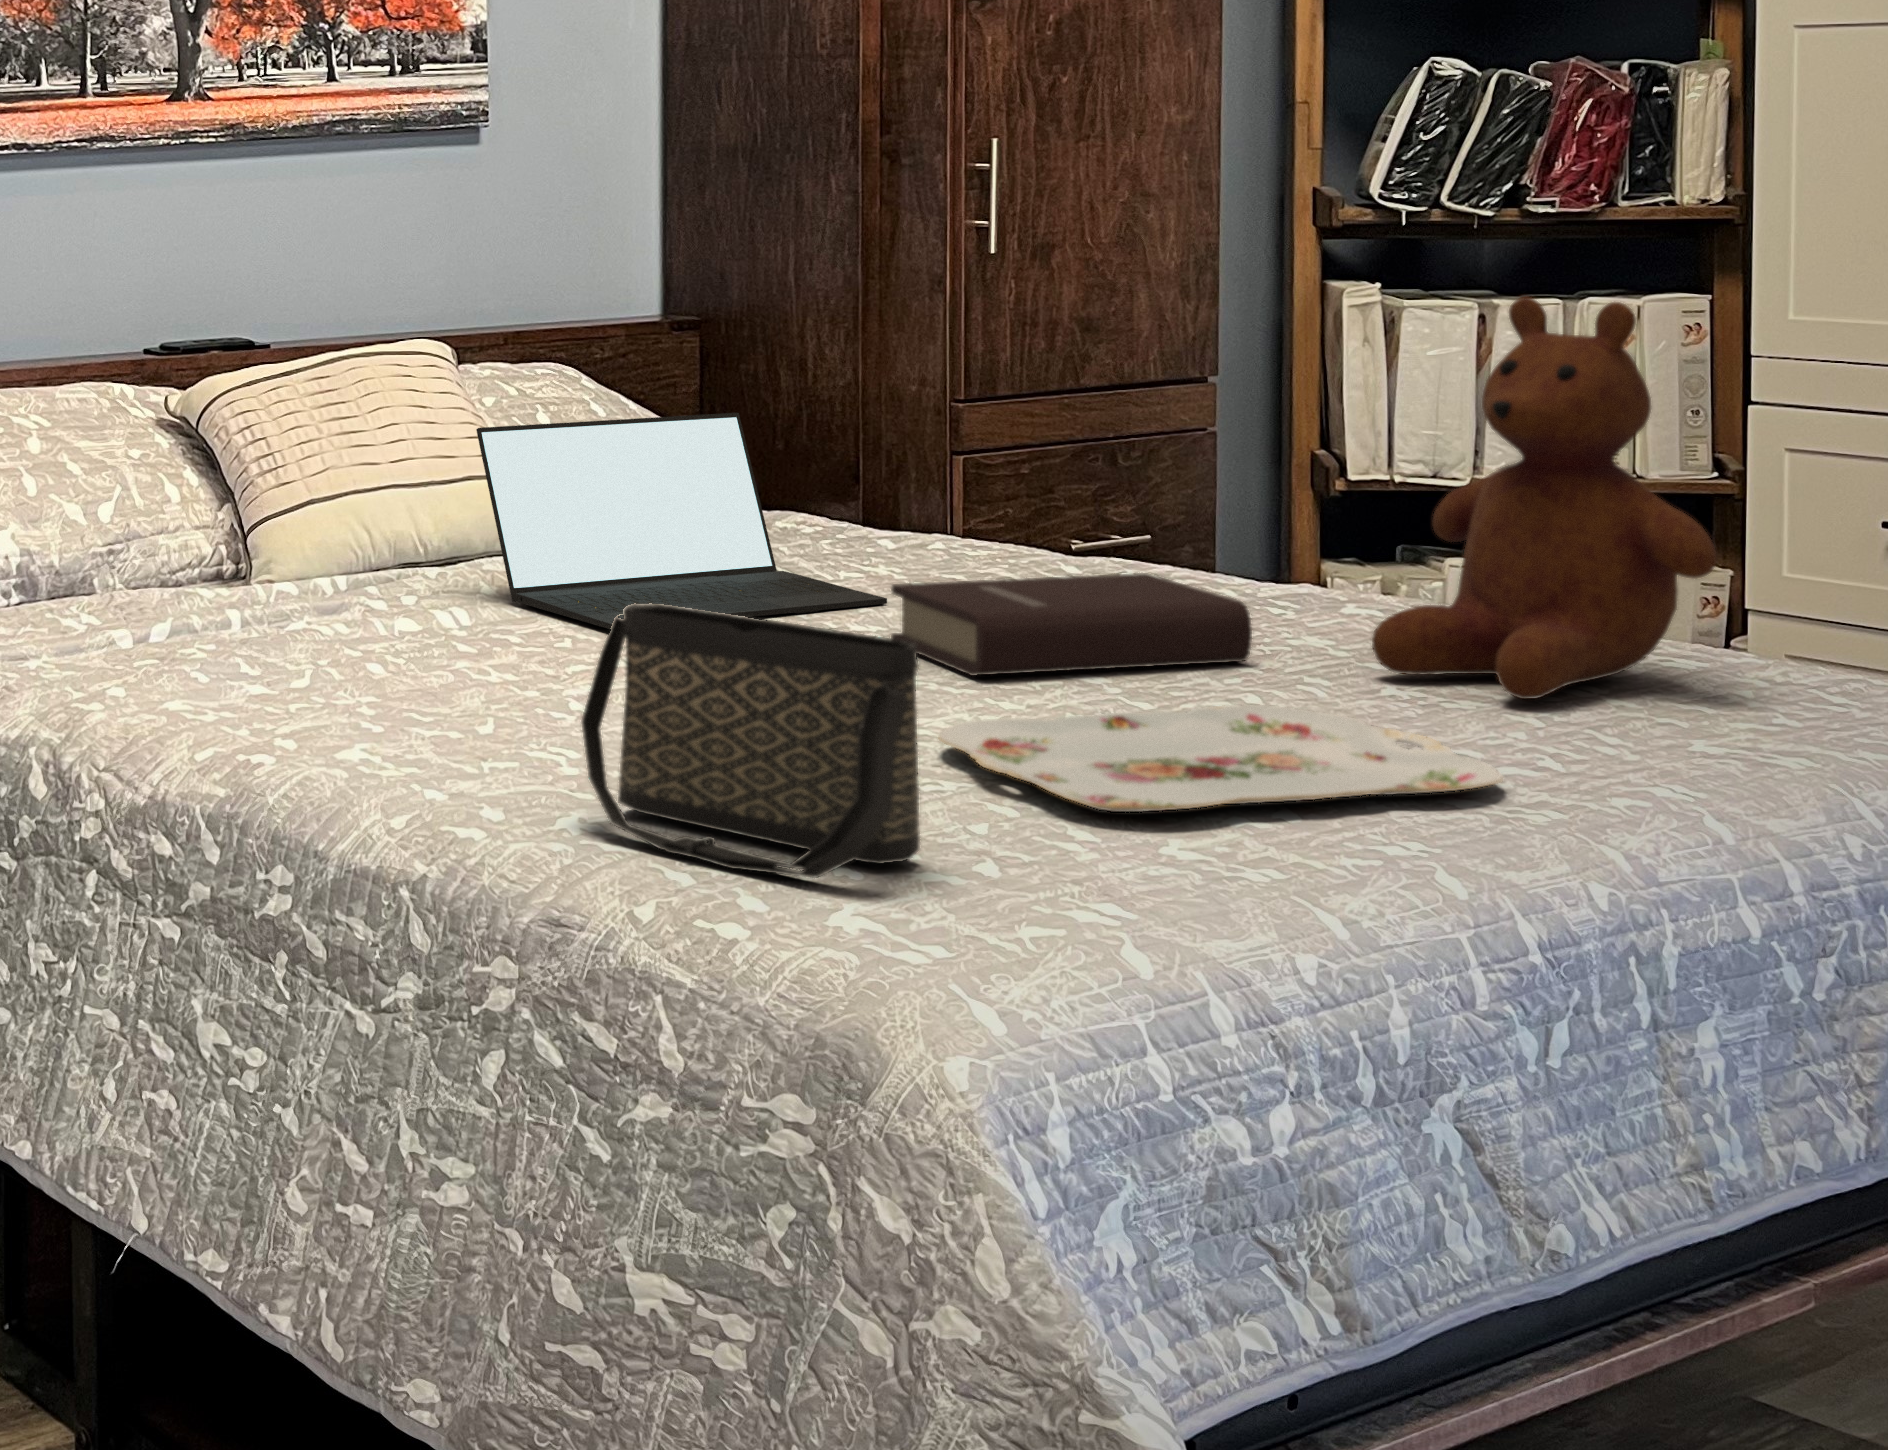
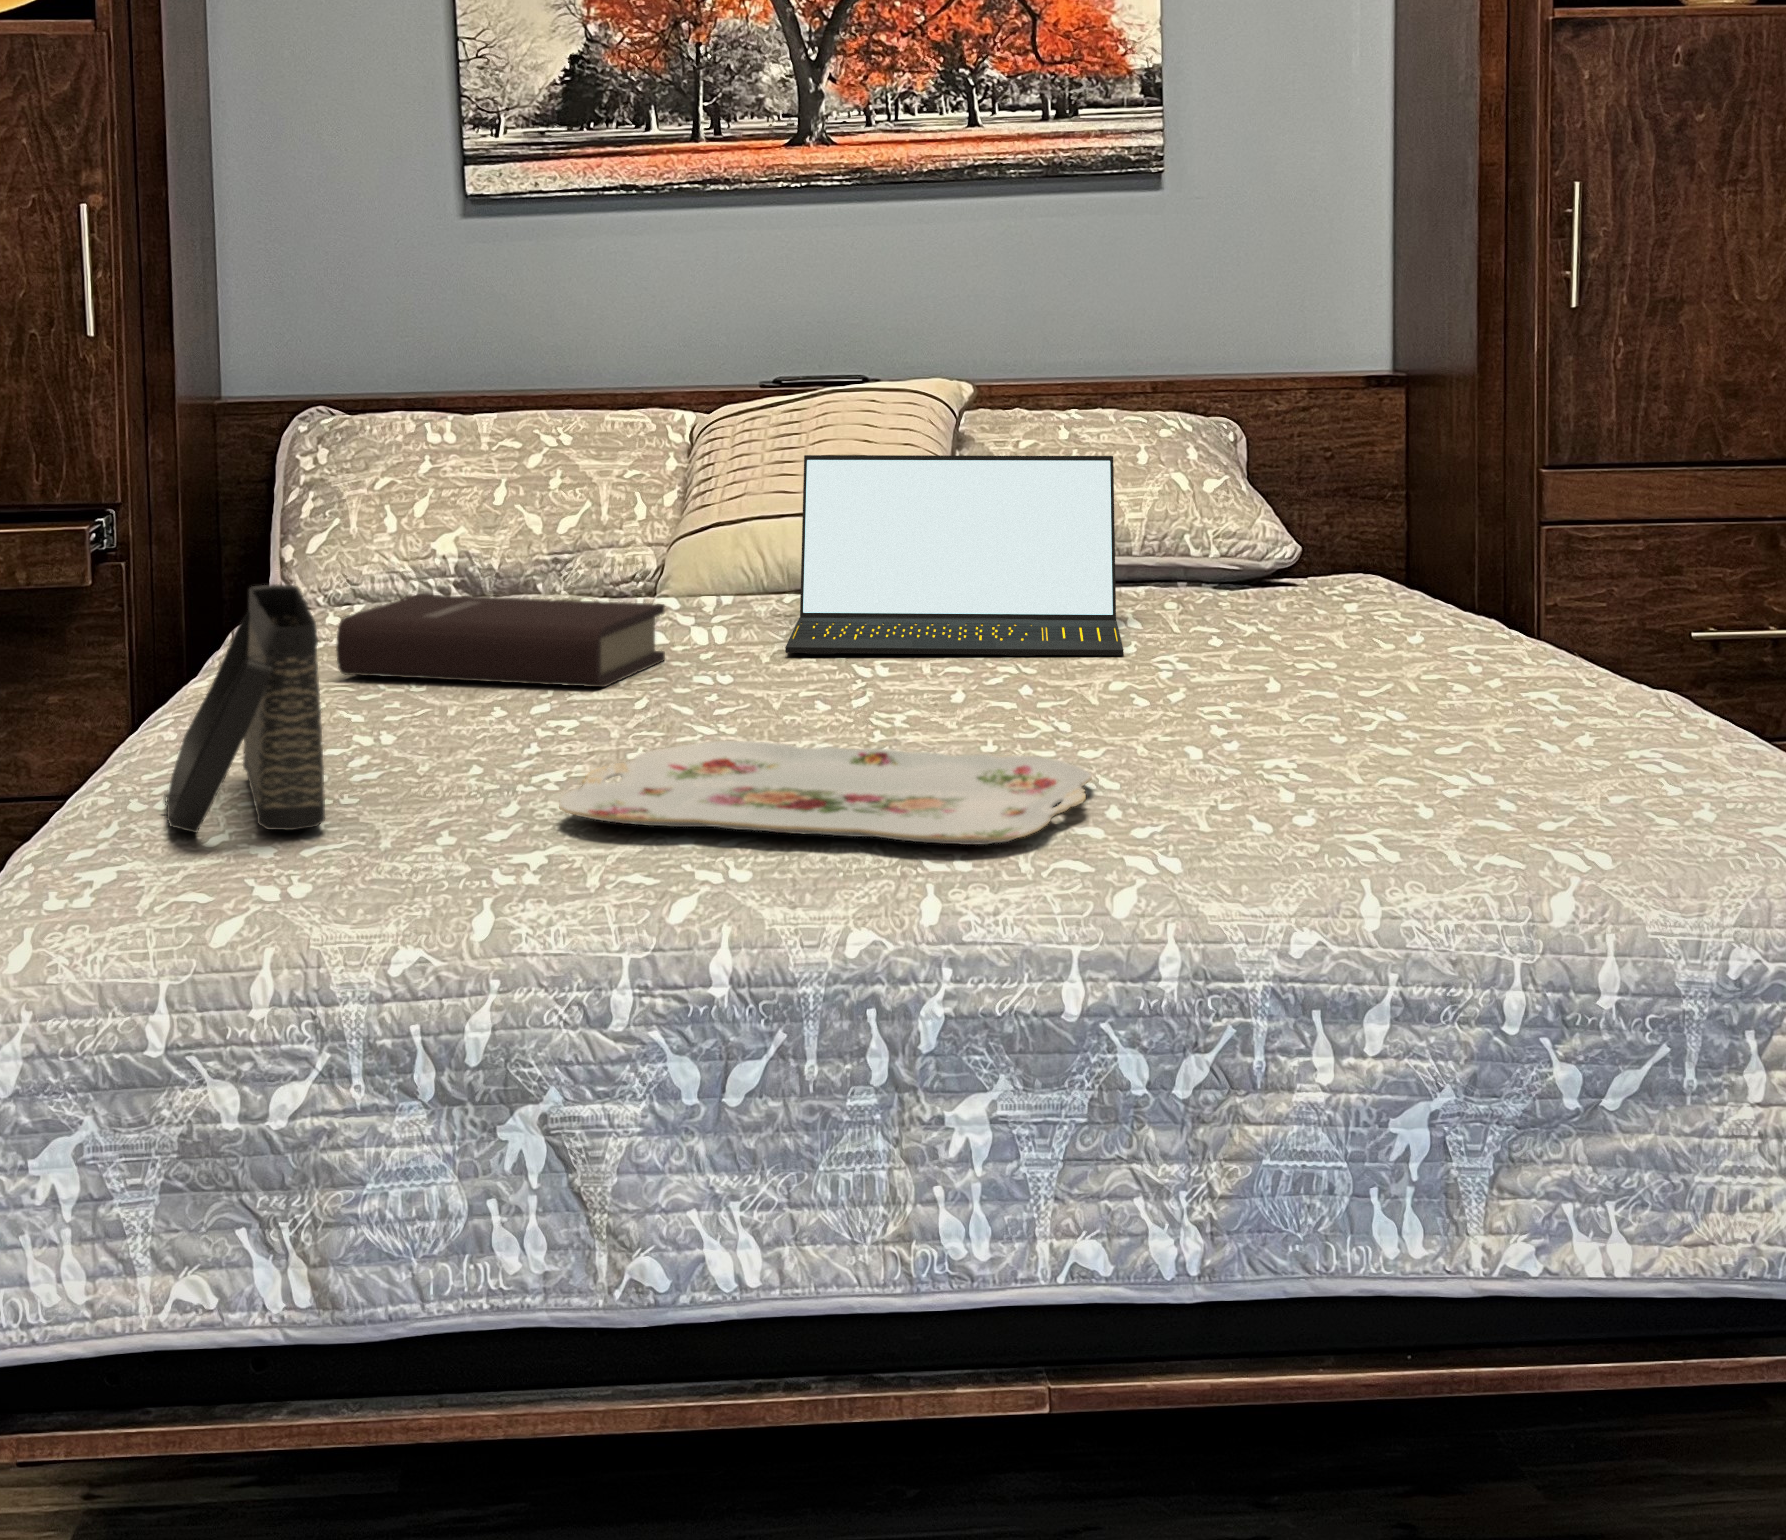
teddy bear: present [1372,297,1716,699] -> none [1309,336,1619,785]
book: present [891,573,1252,675] -> present [336,595,665,687]

